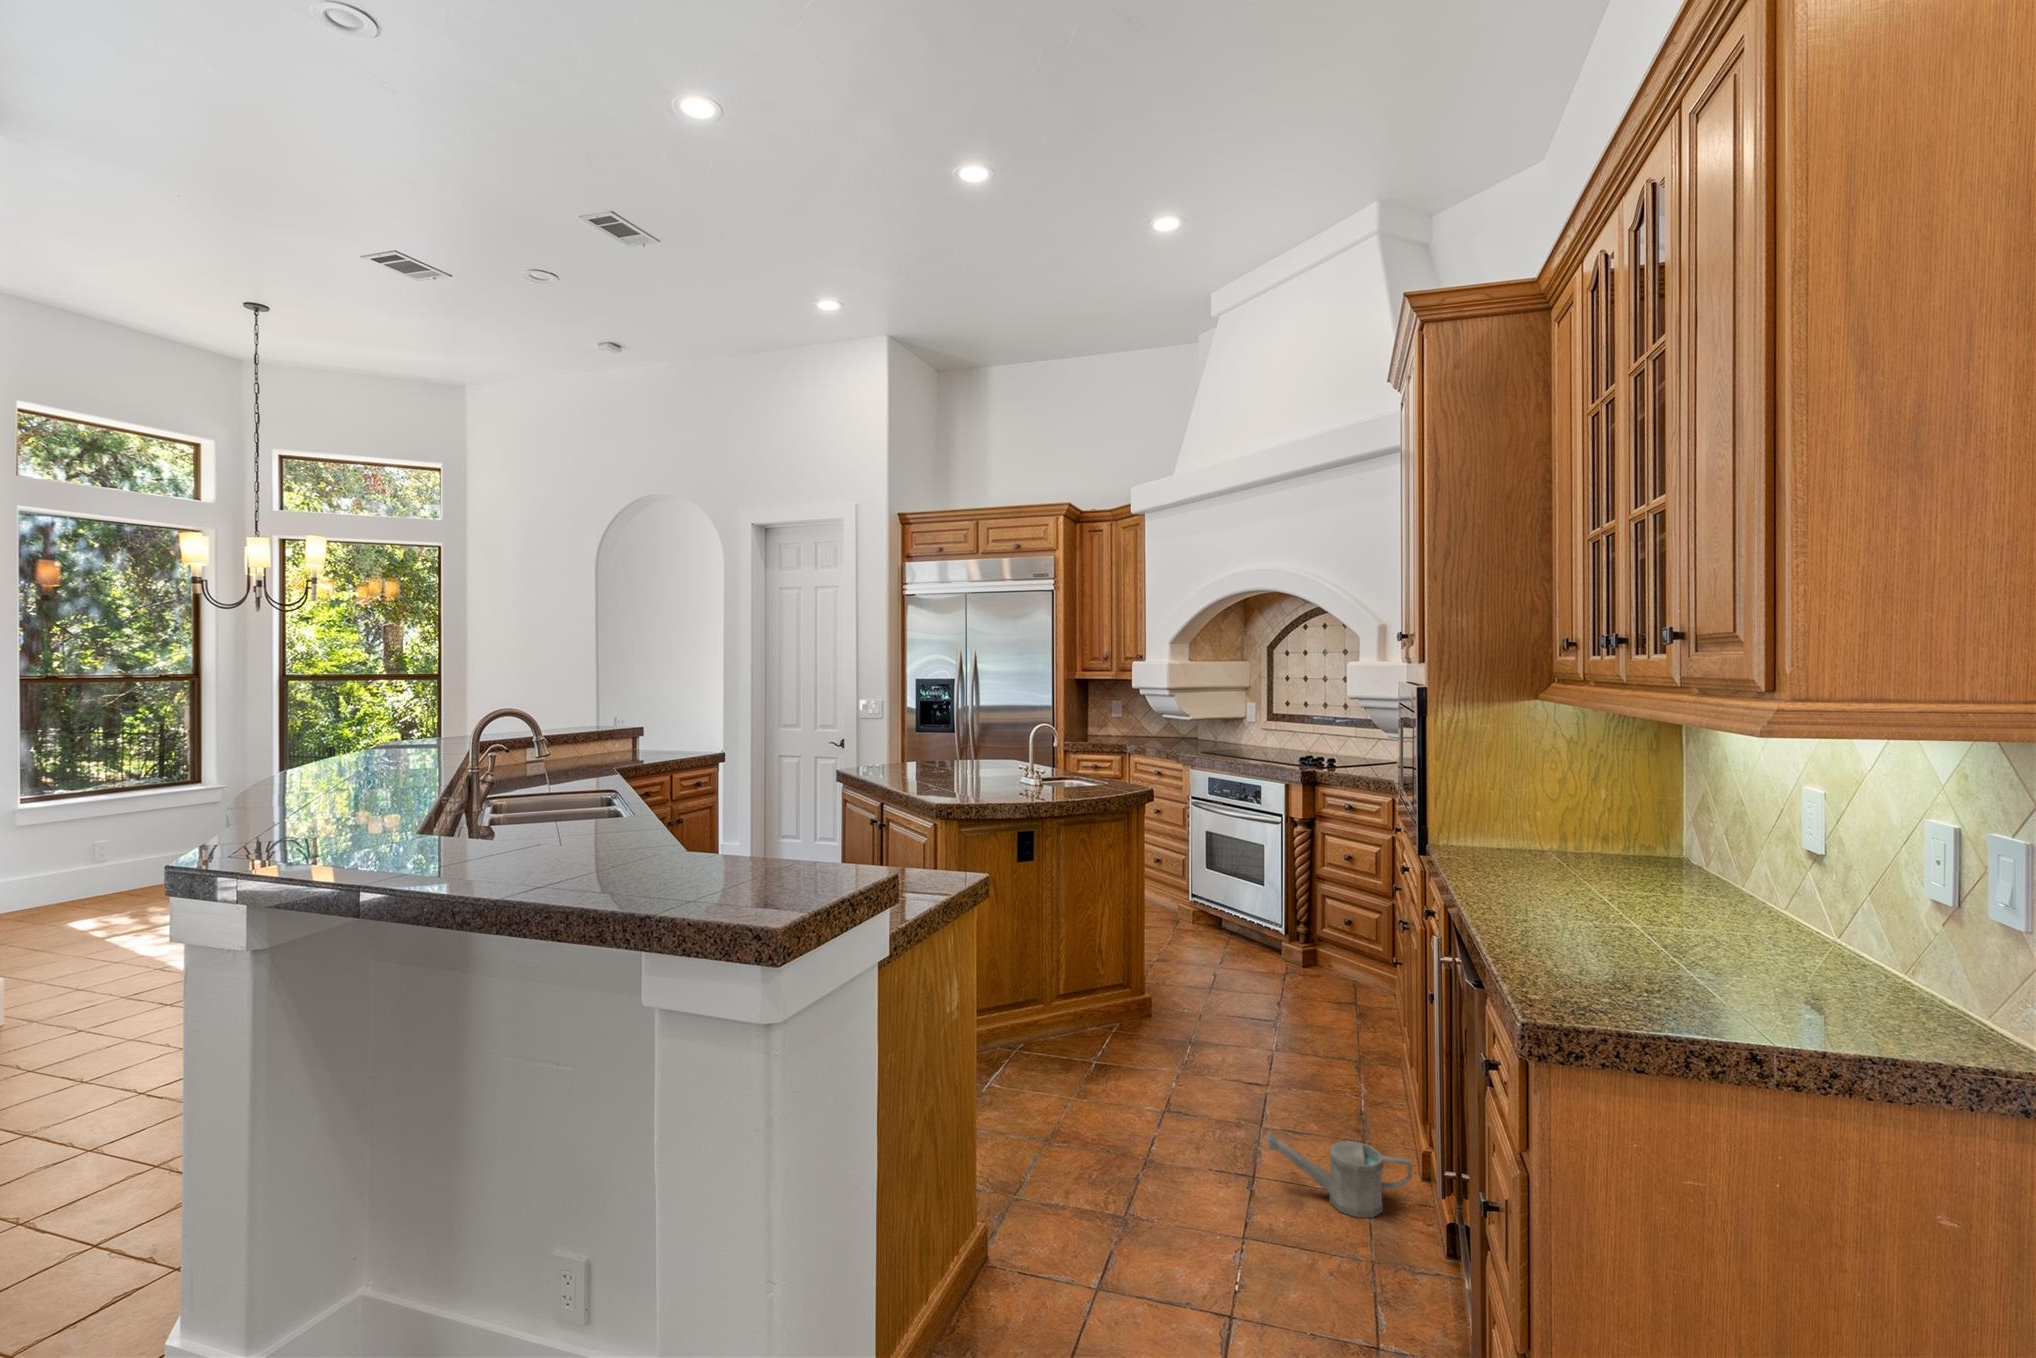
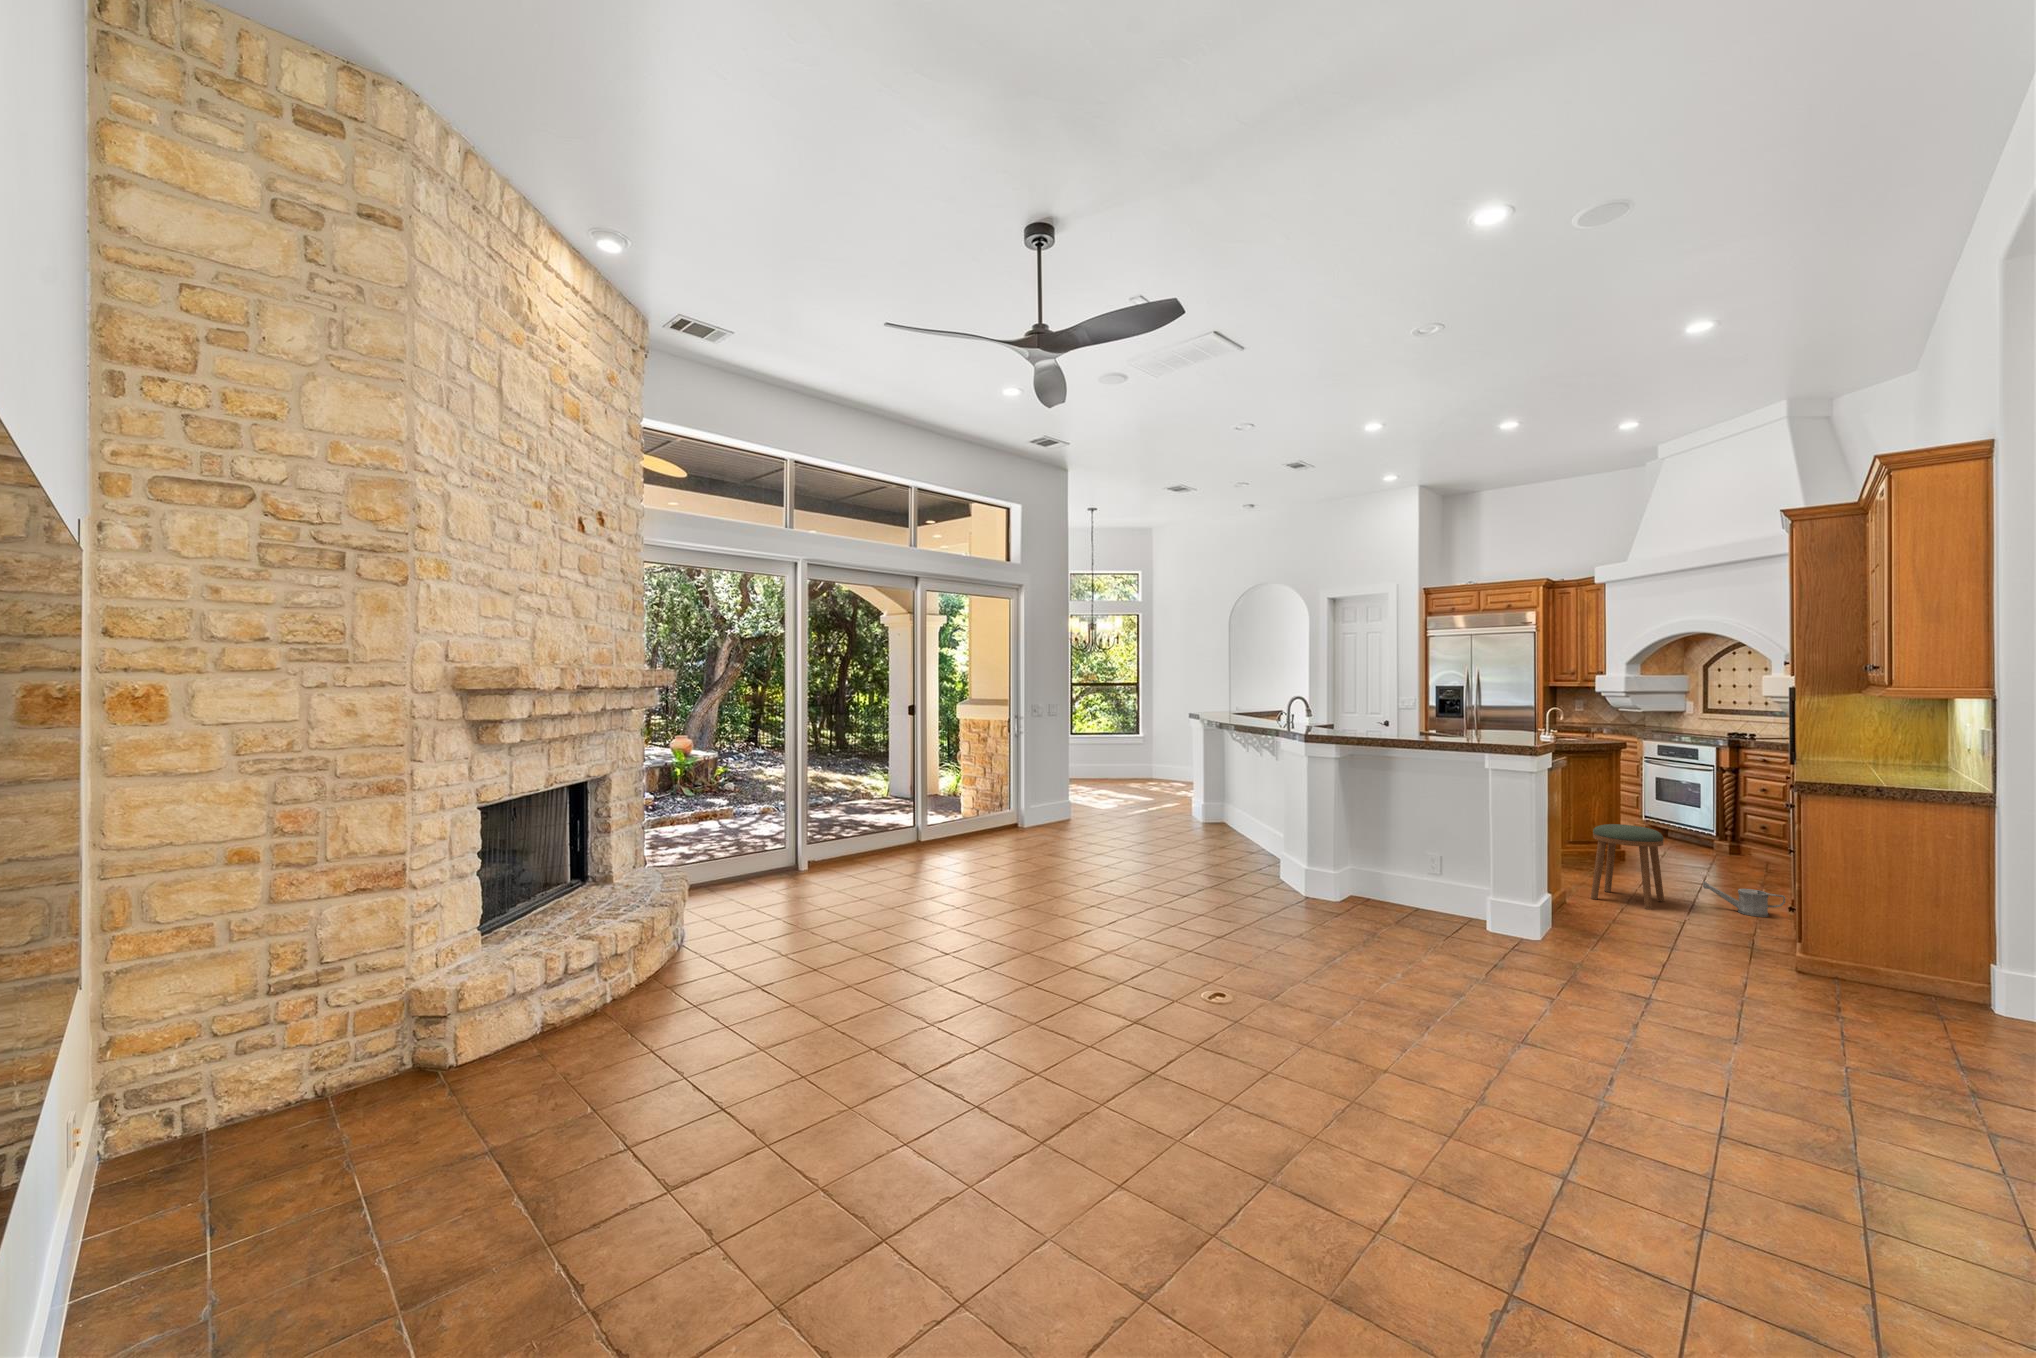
stool: none [1053,1008,1198,1242] -> present [1591,824,1664,910]

